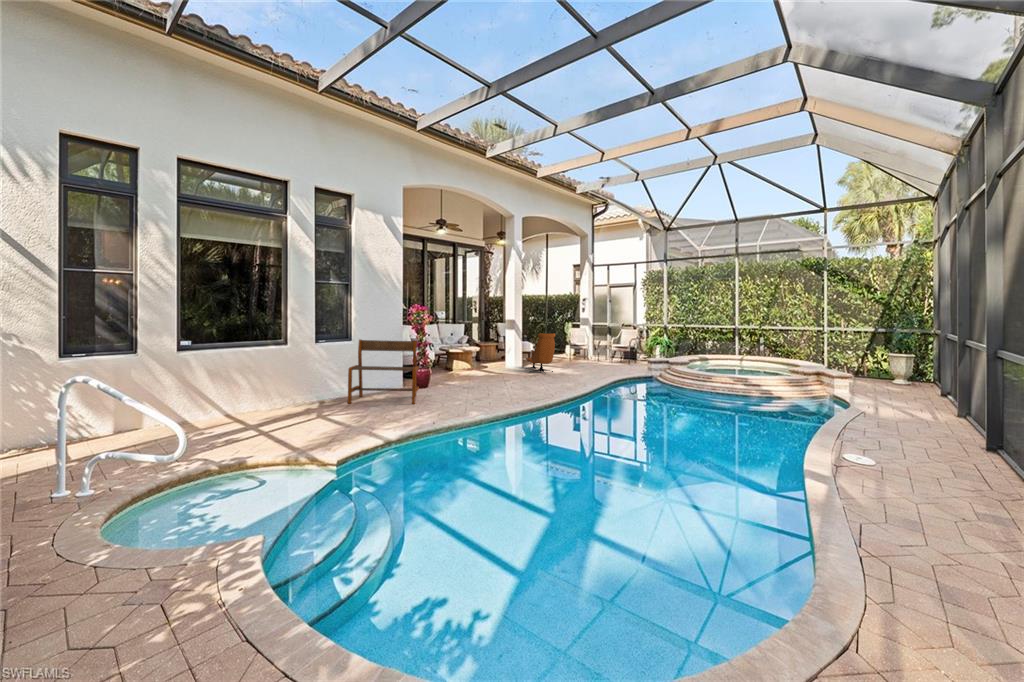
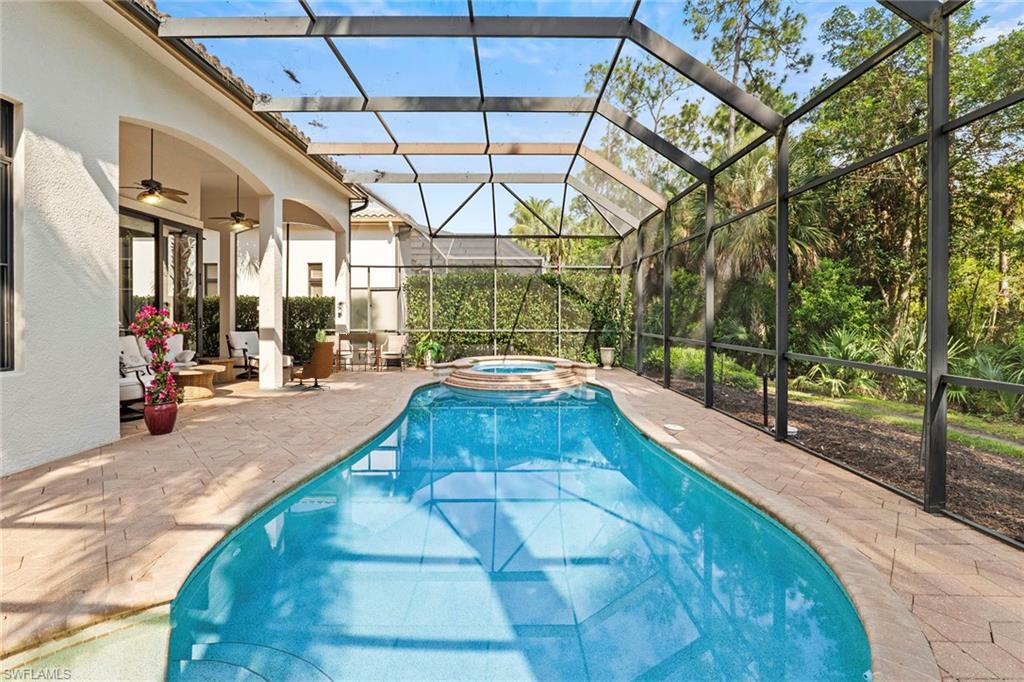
bench: present [348,340,419,404] -> present [336,333,379,372]

